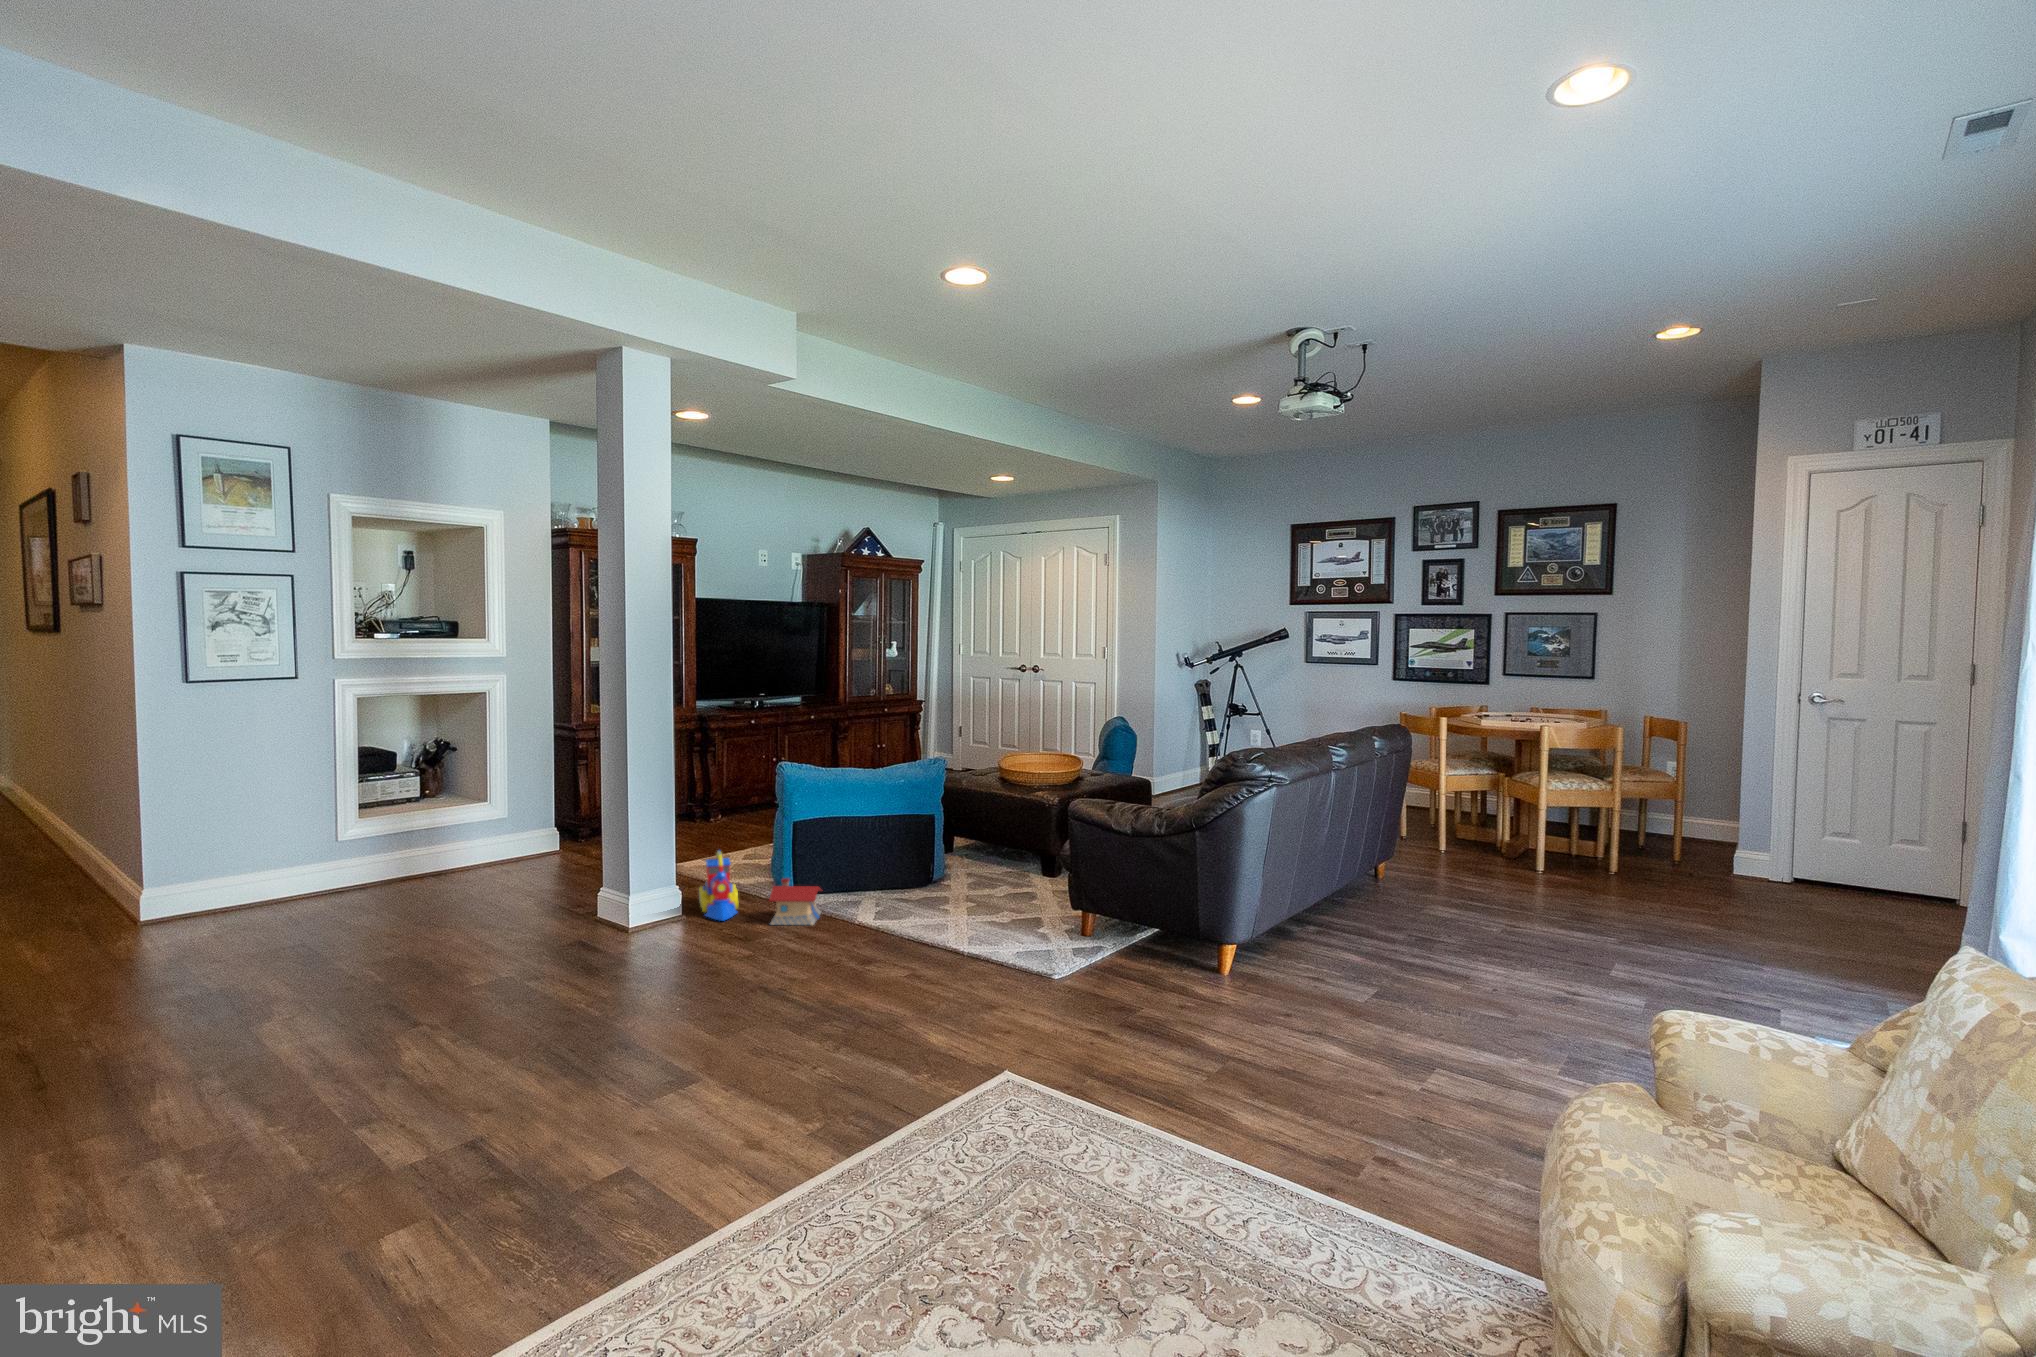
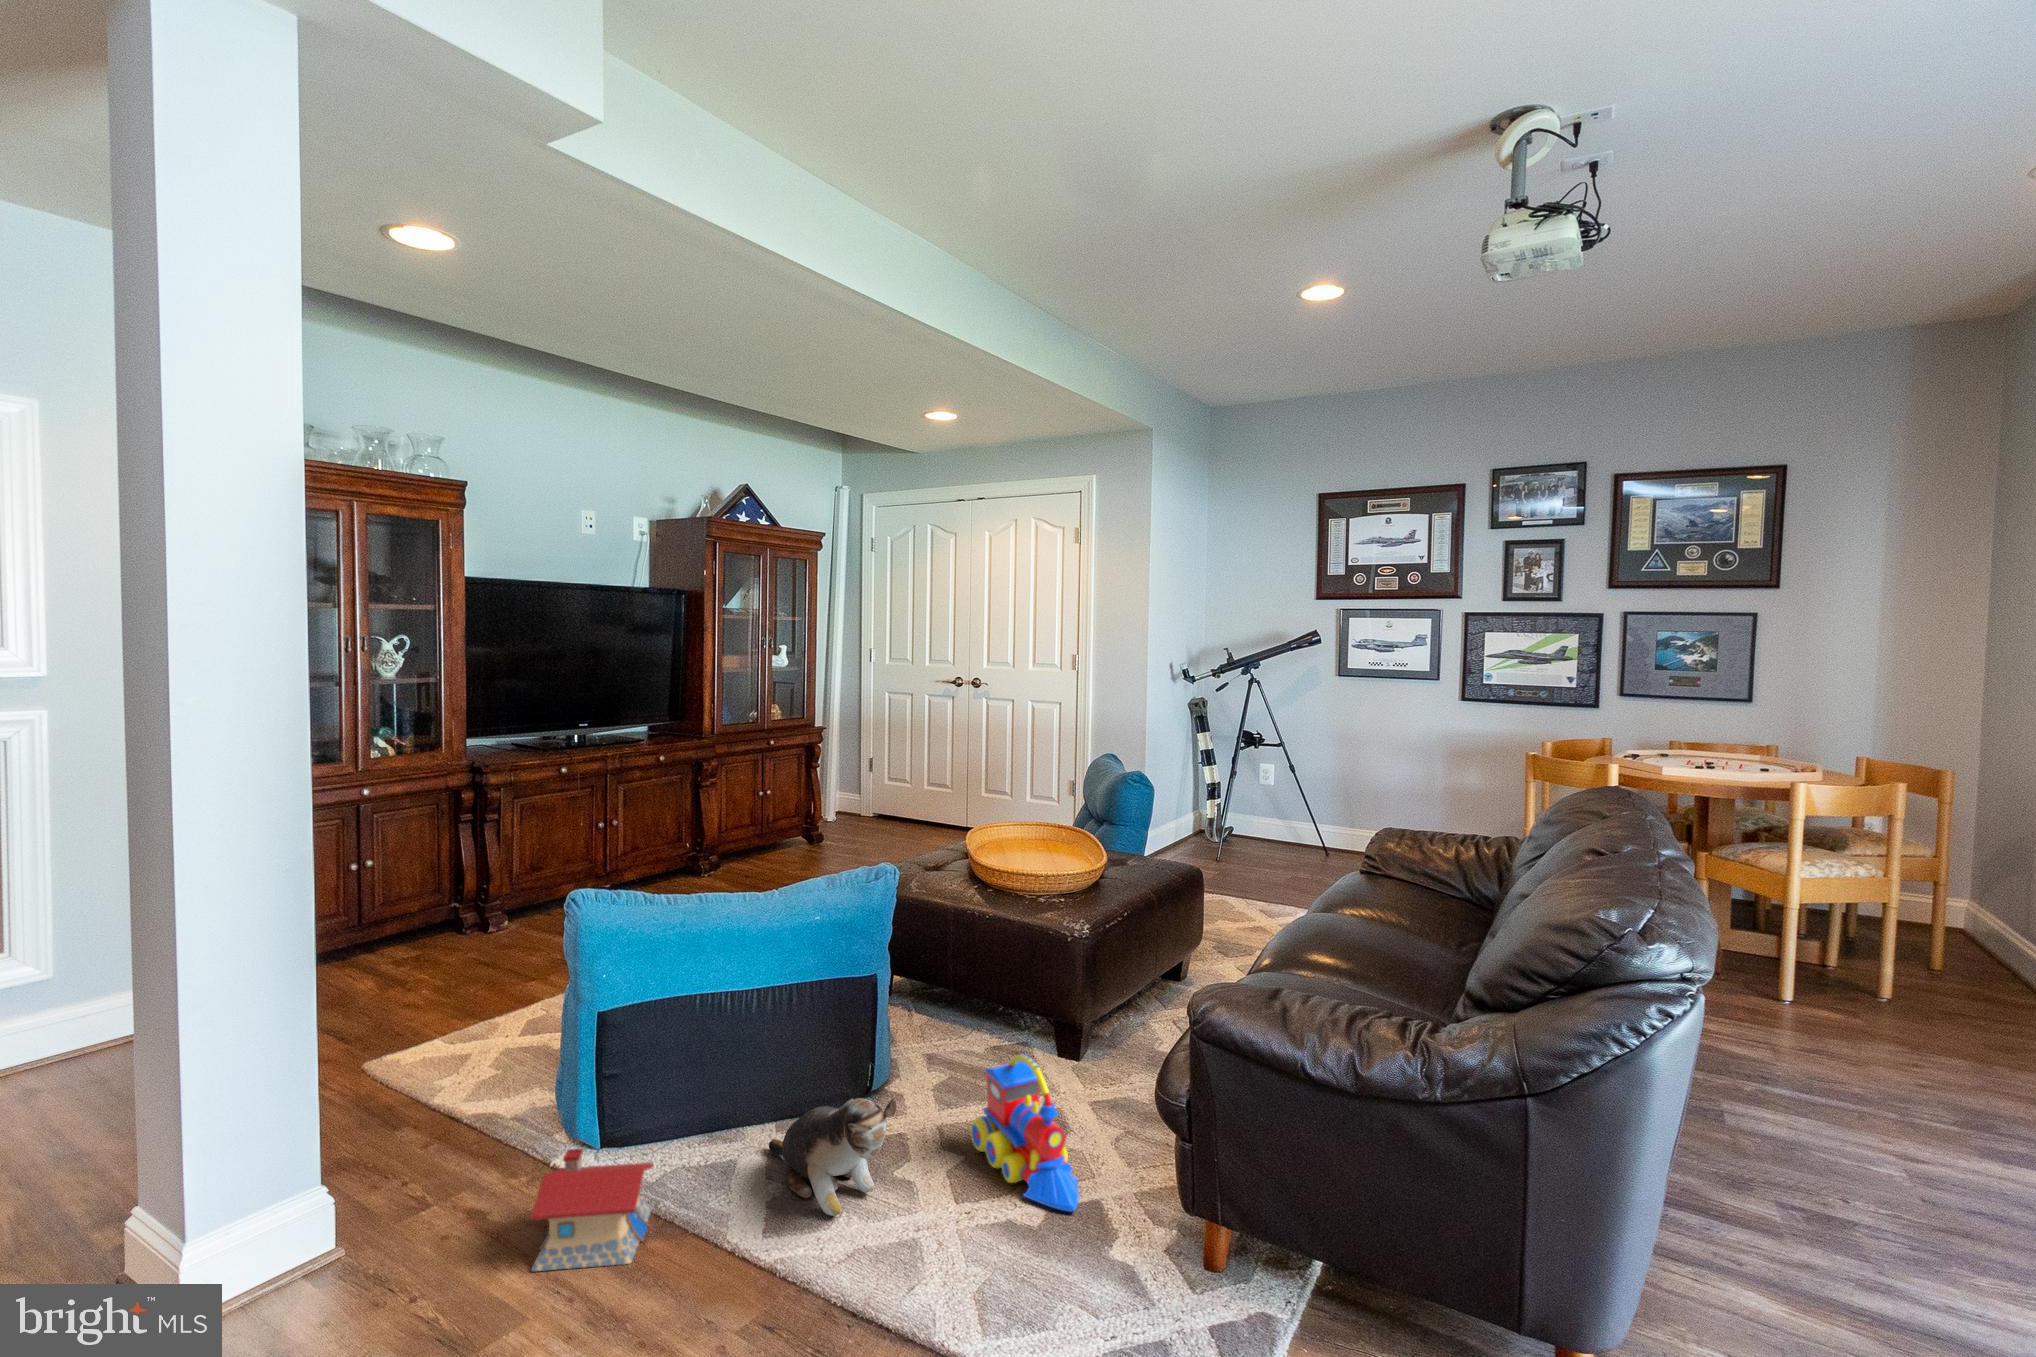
toy train: present [699,851,738,921] -> present [970,1053,1079,1212]
plush toy: none [878,860,938,917] -> present [769,1098,897,1216]

